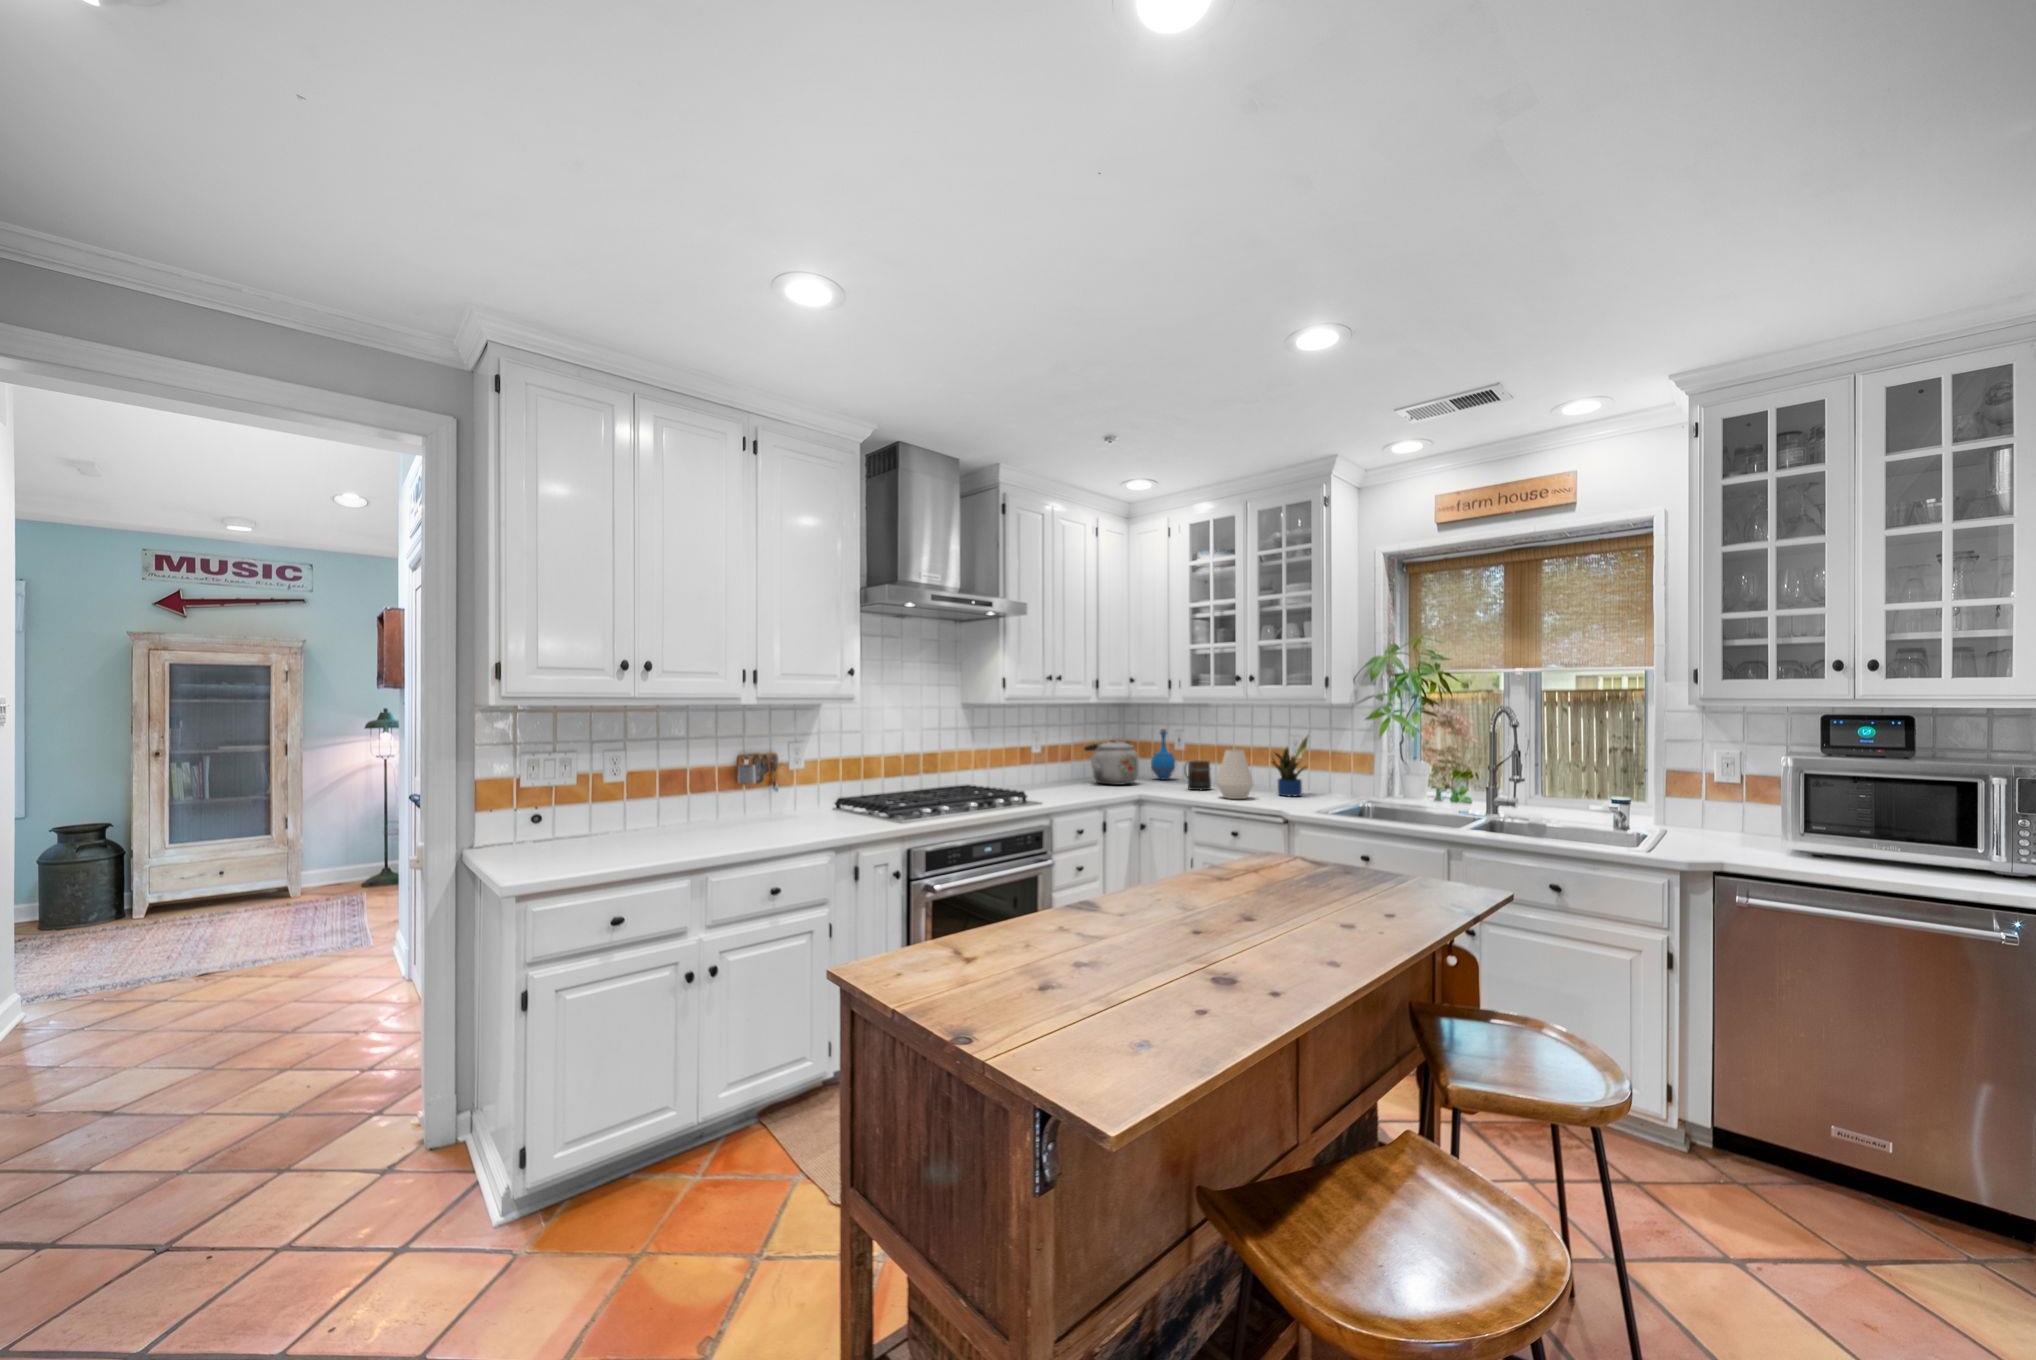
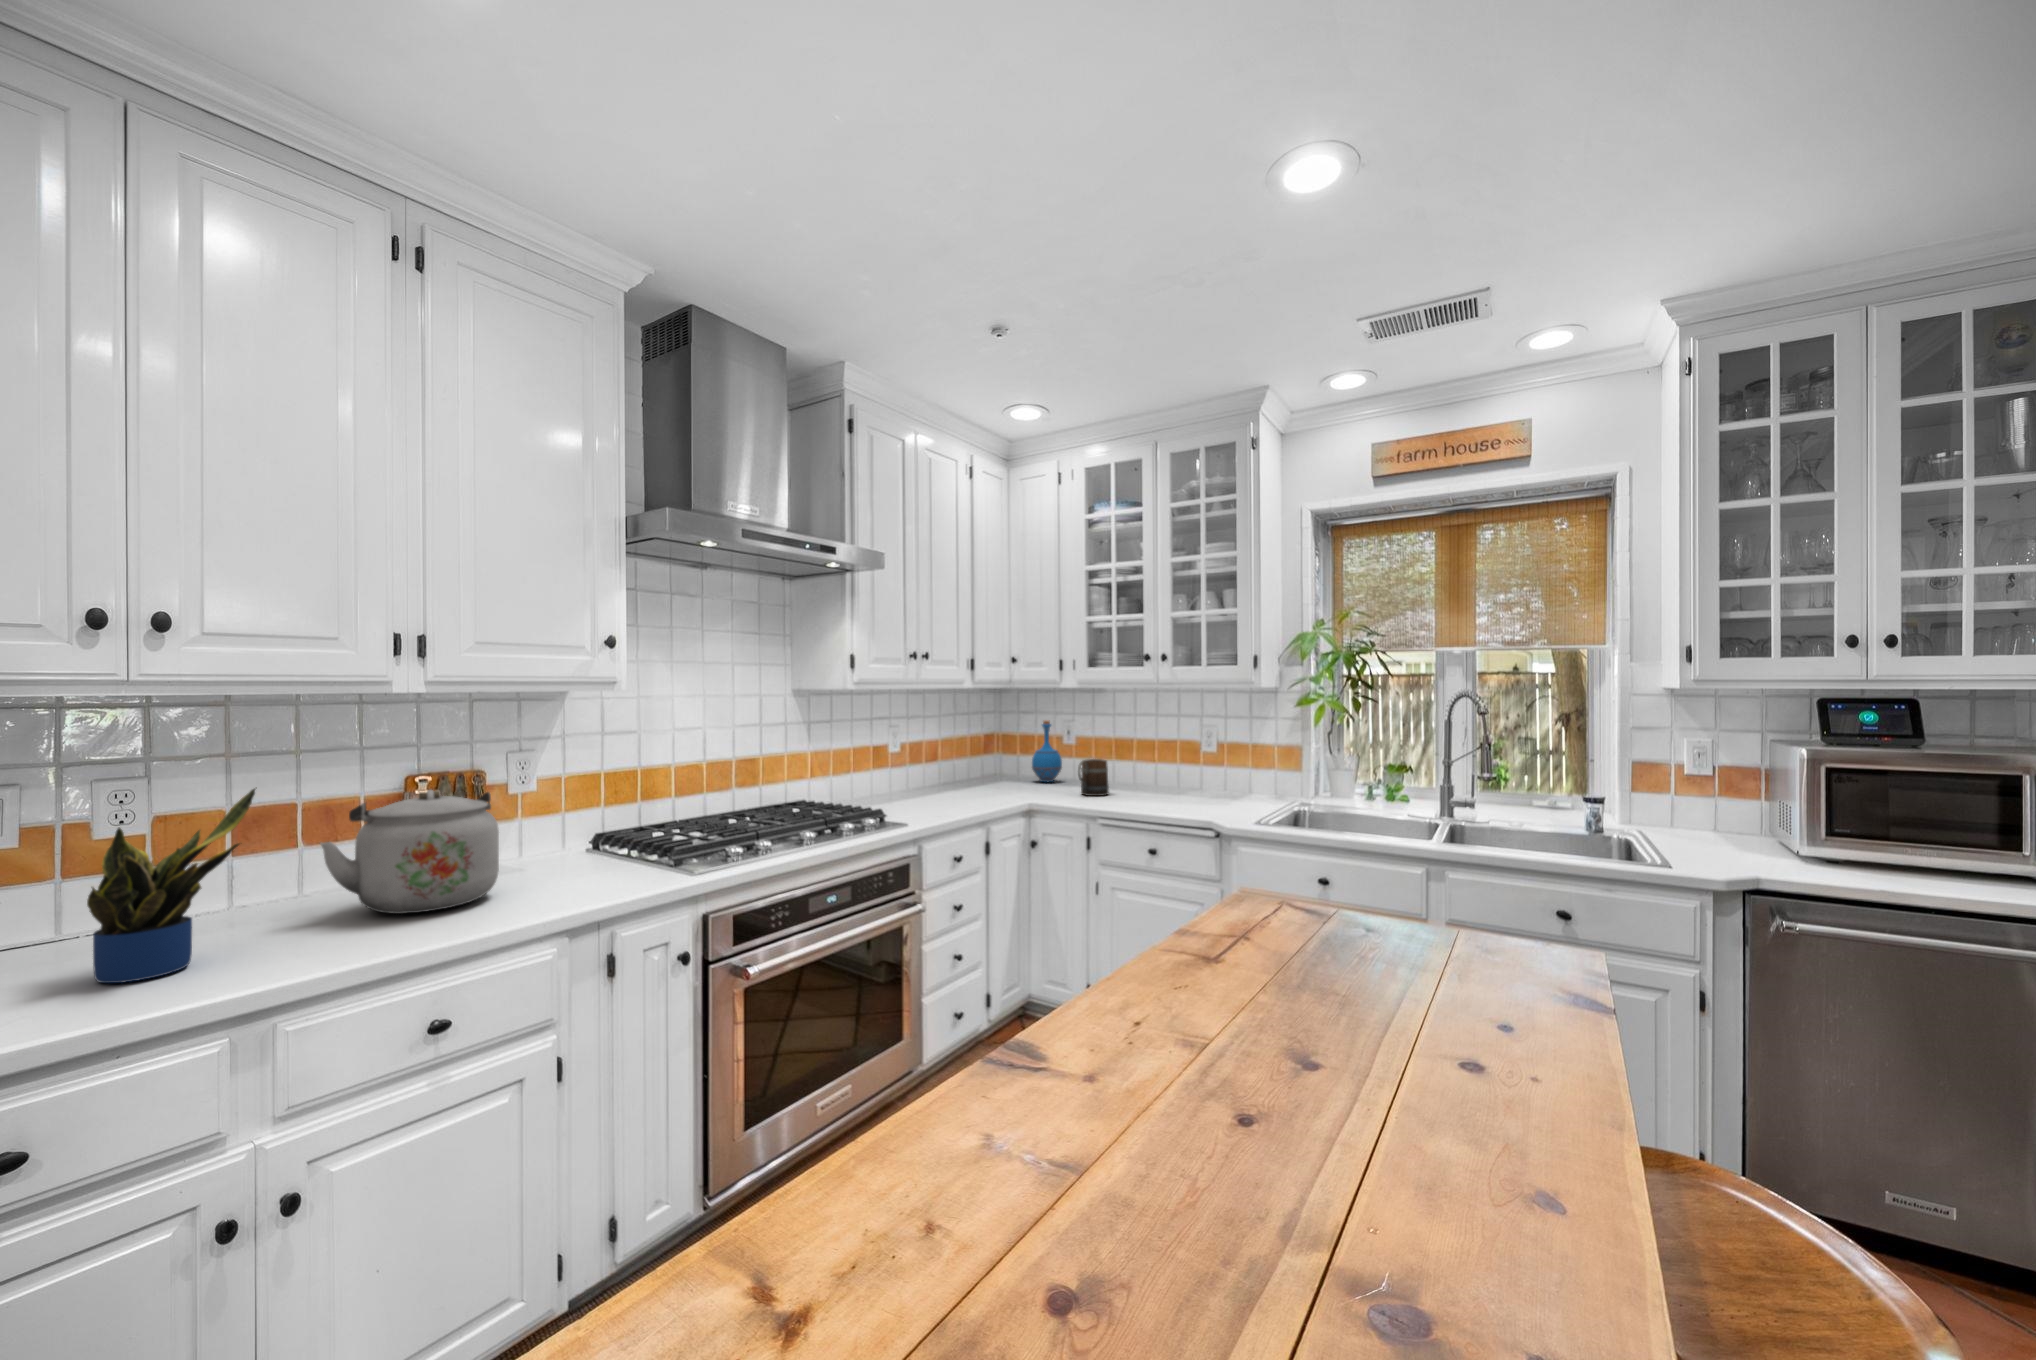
potted plant: present [1272,736,1308,796] -> present [87,789,255,983]
kettle: present [1084,739,1138,785] -> present [321,790,499,914]
vase: present [1217,750,1253,799] -> none [1121,746,1165,807]

